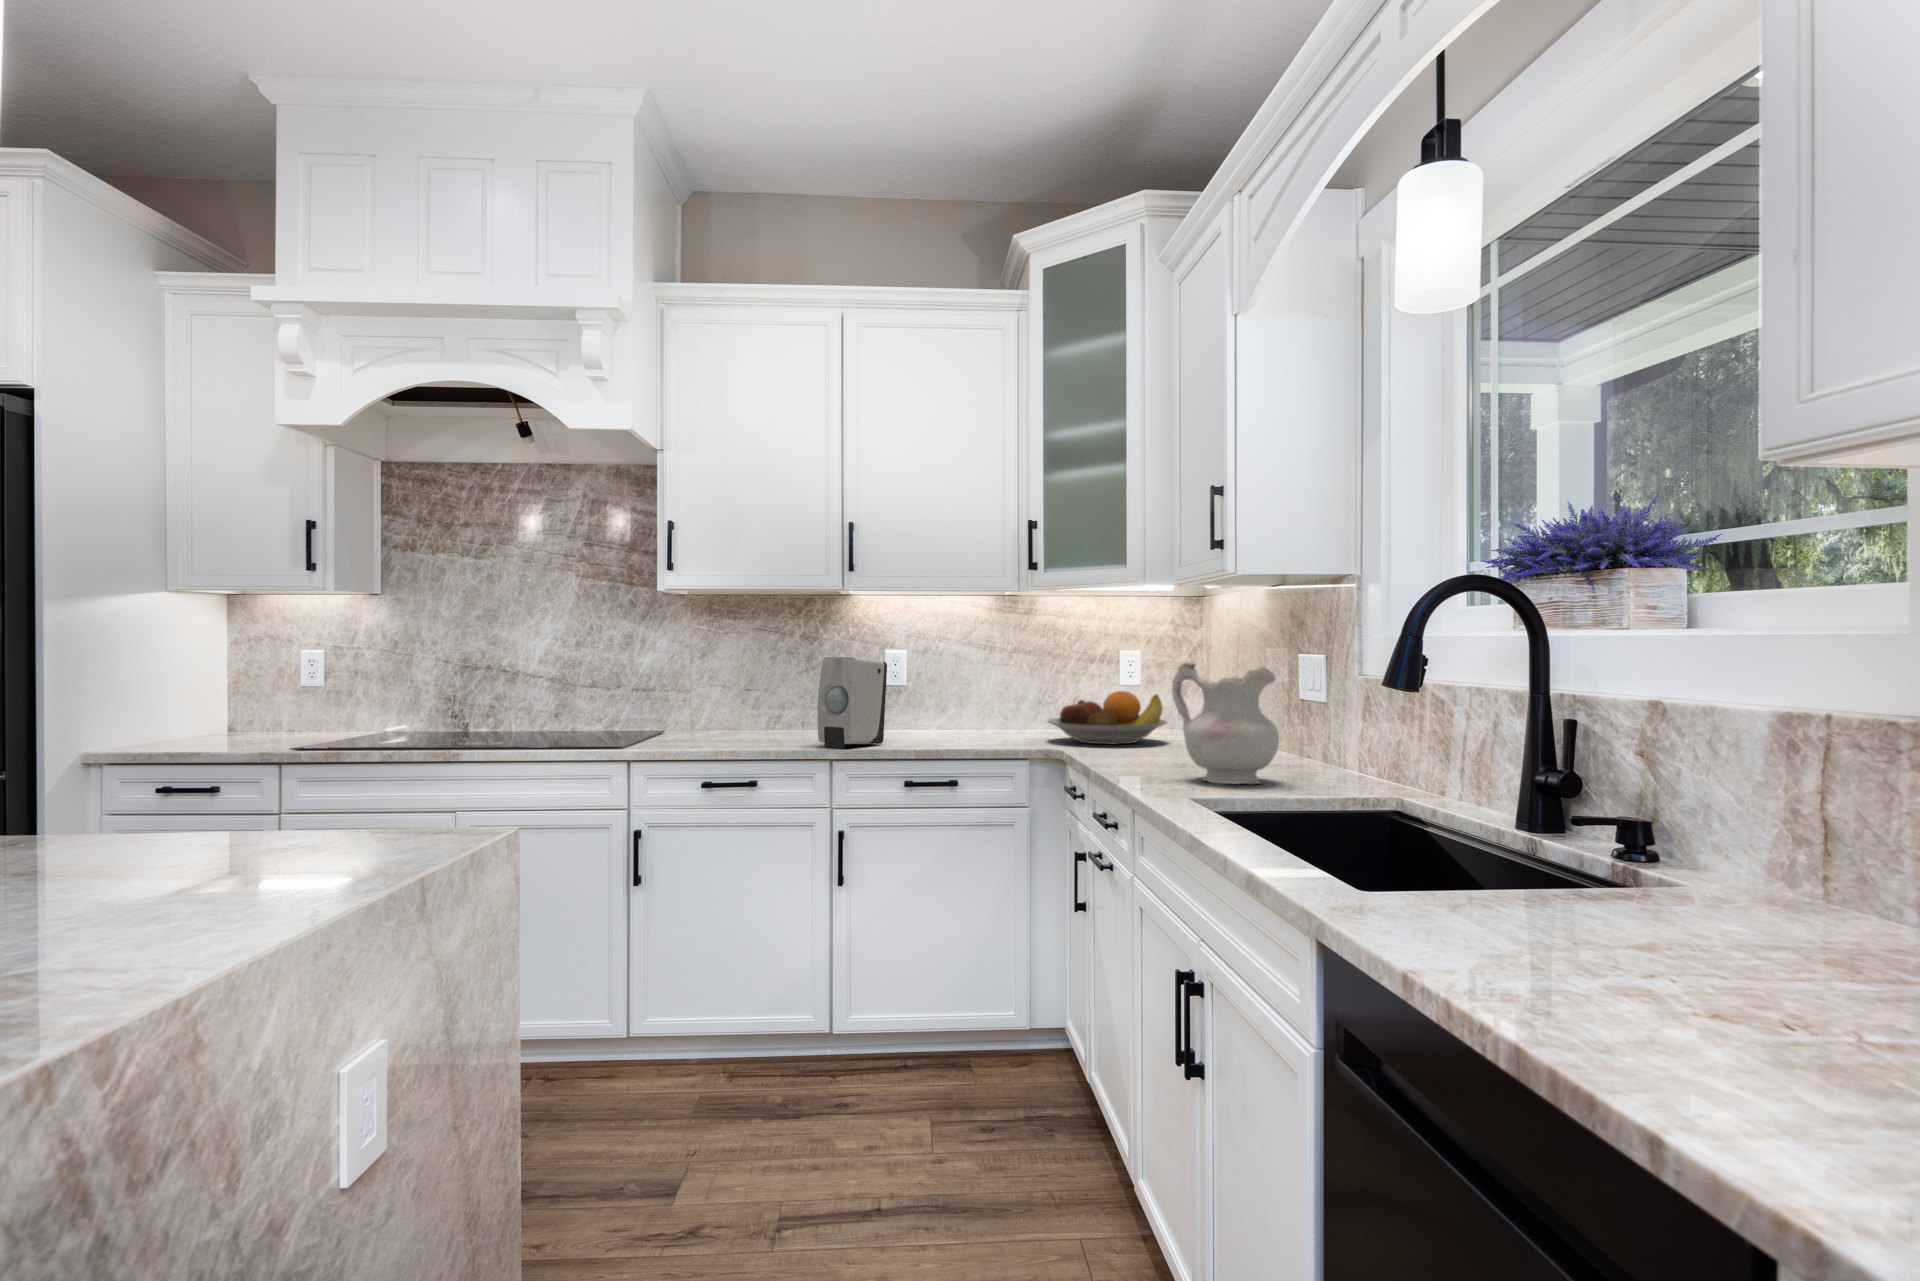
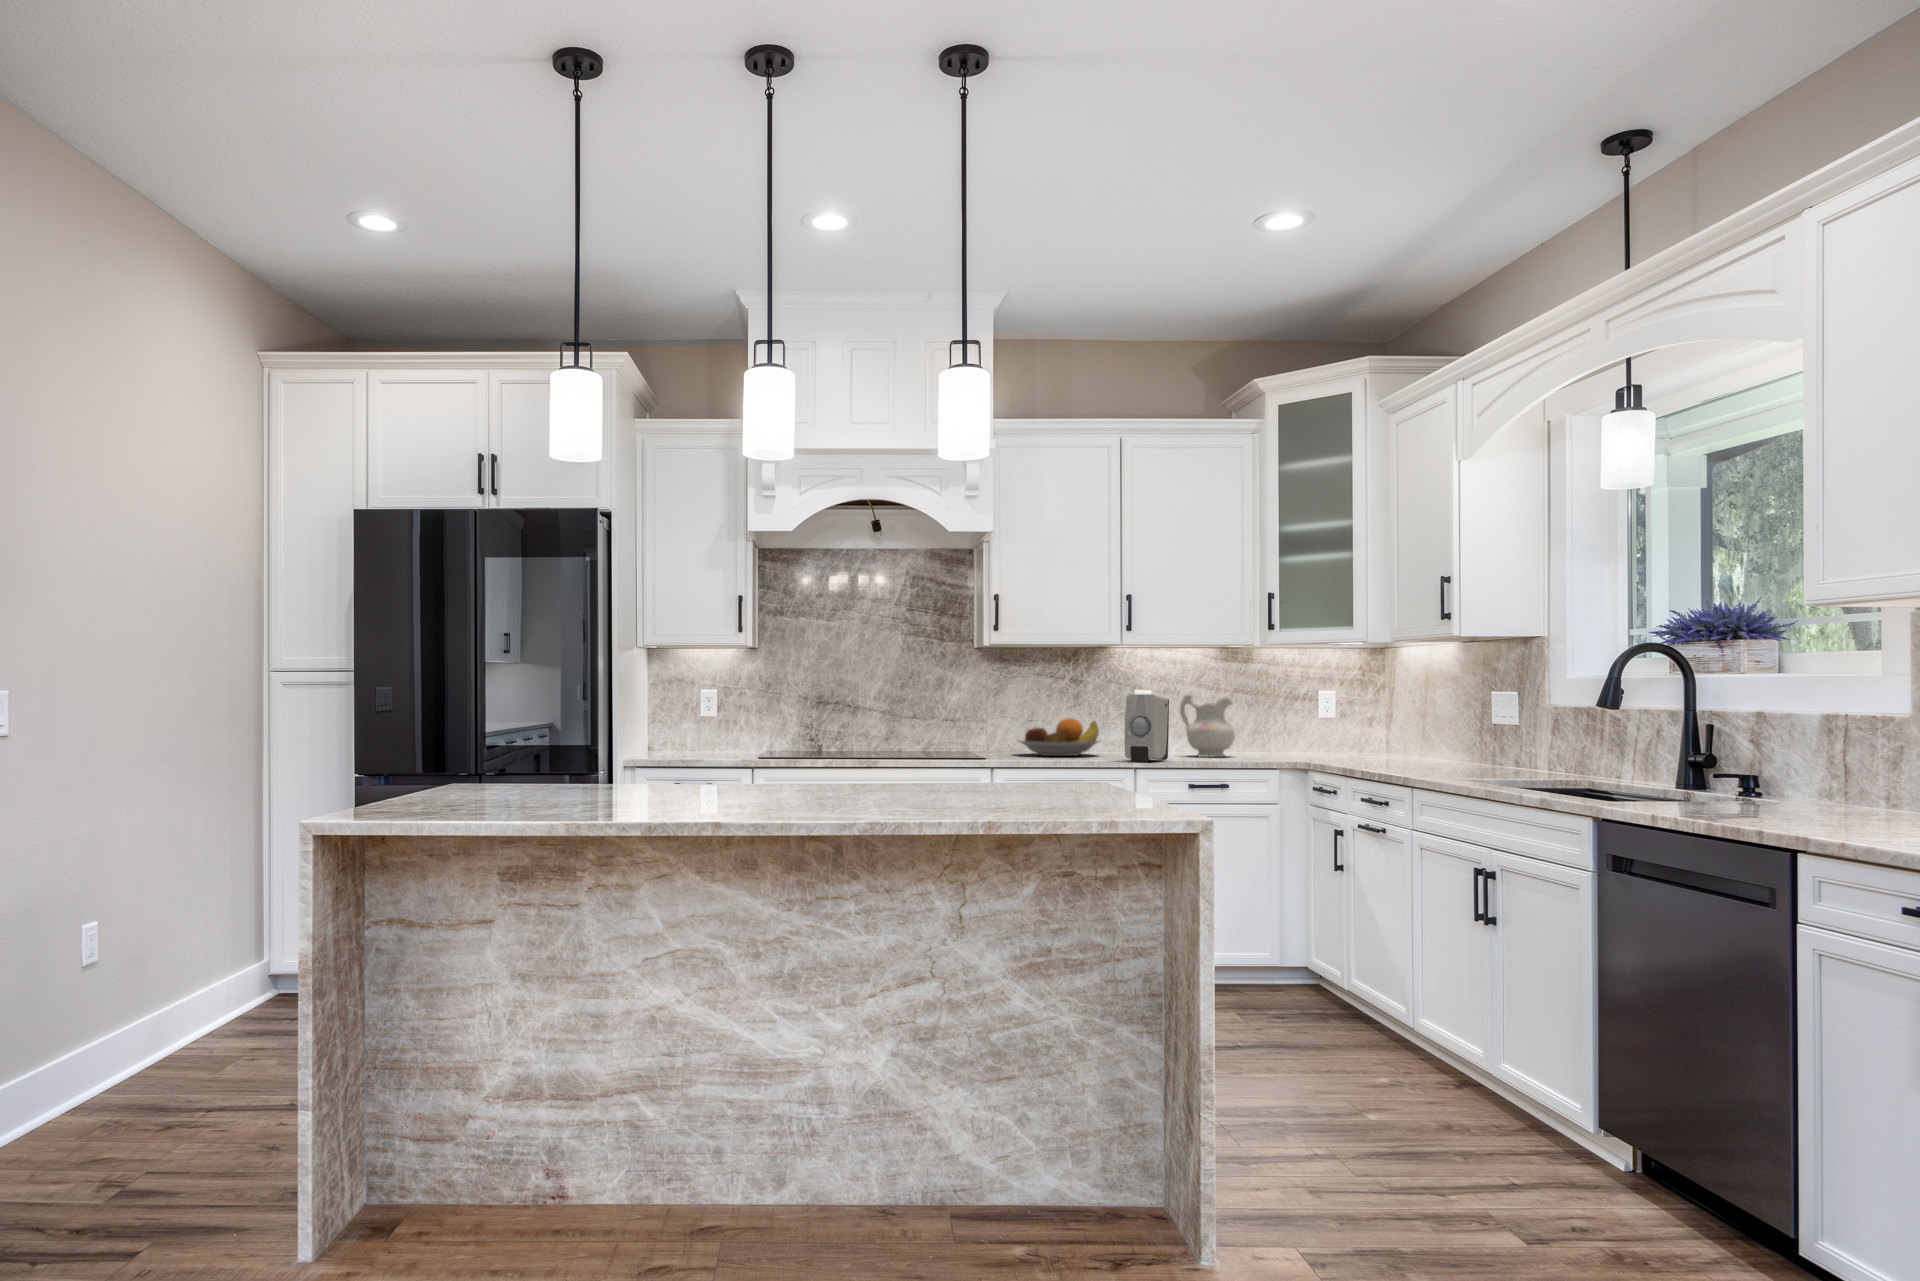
ceramic pitcher: present [1172,663,1279,784] -> present [1180,695,1235,757]
fruit bowl: present [1048,691,1167,744] -> present [1018,718,1099,756]

